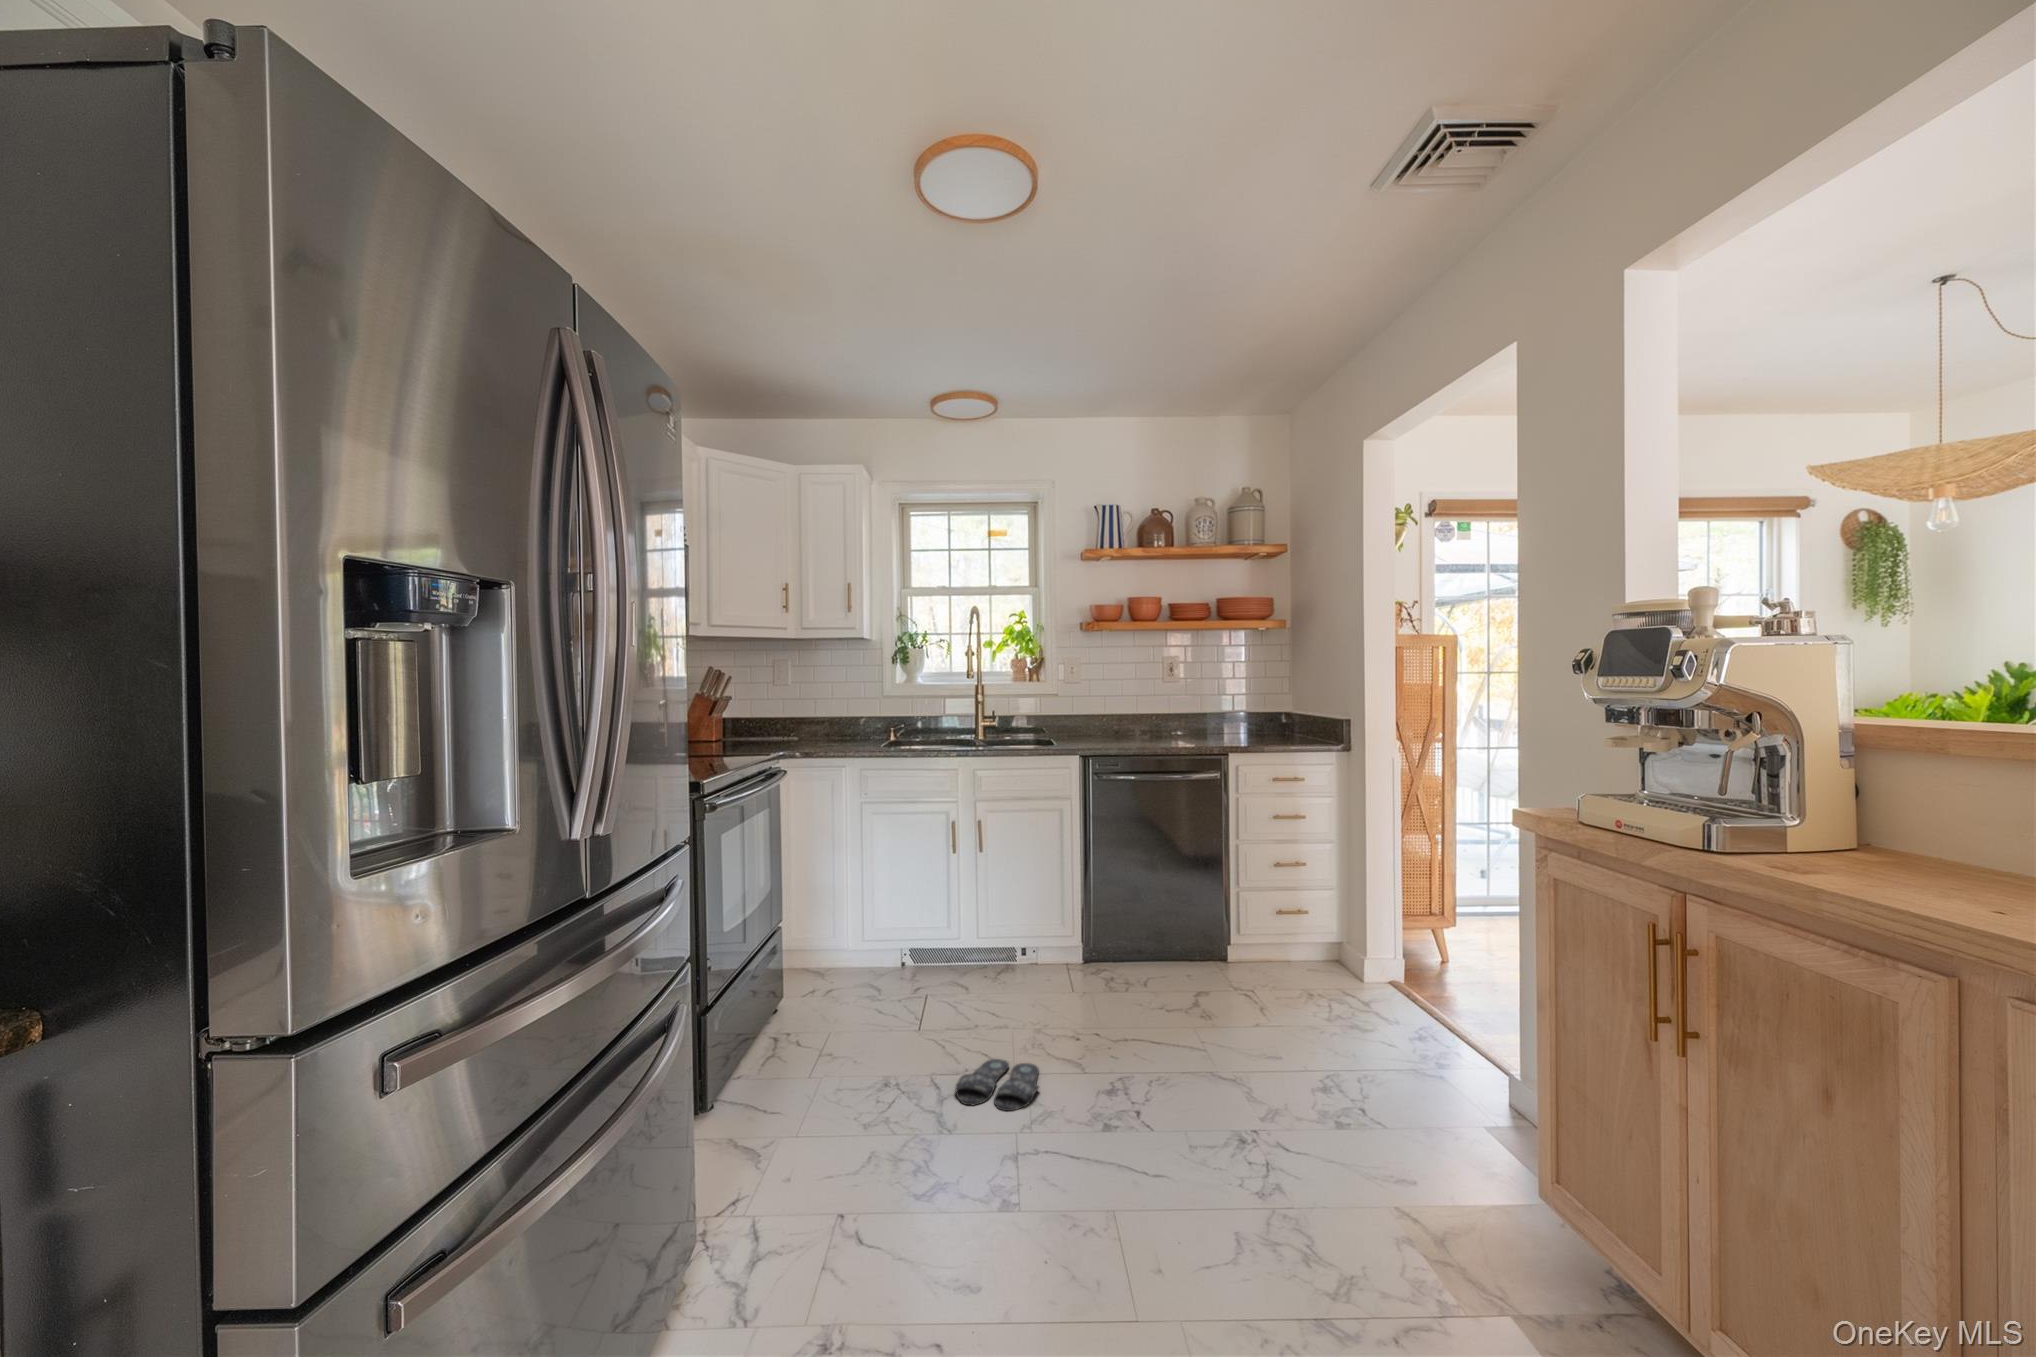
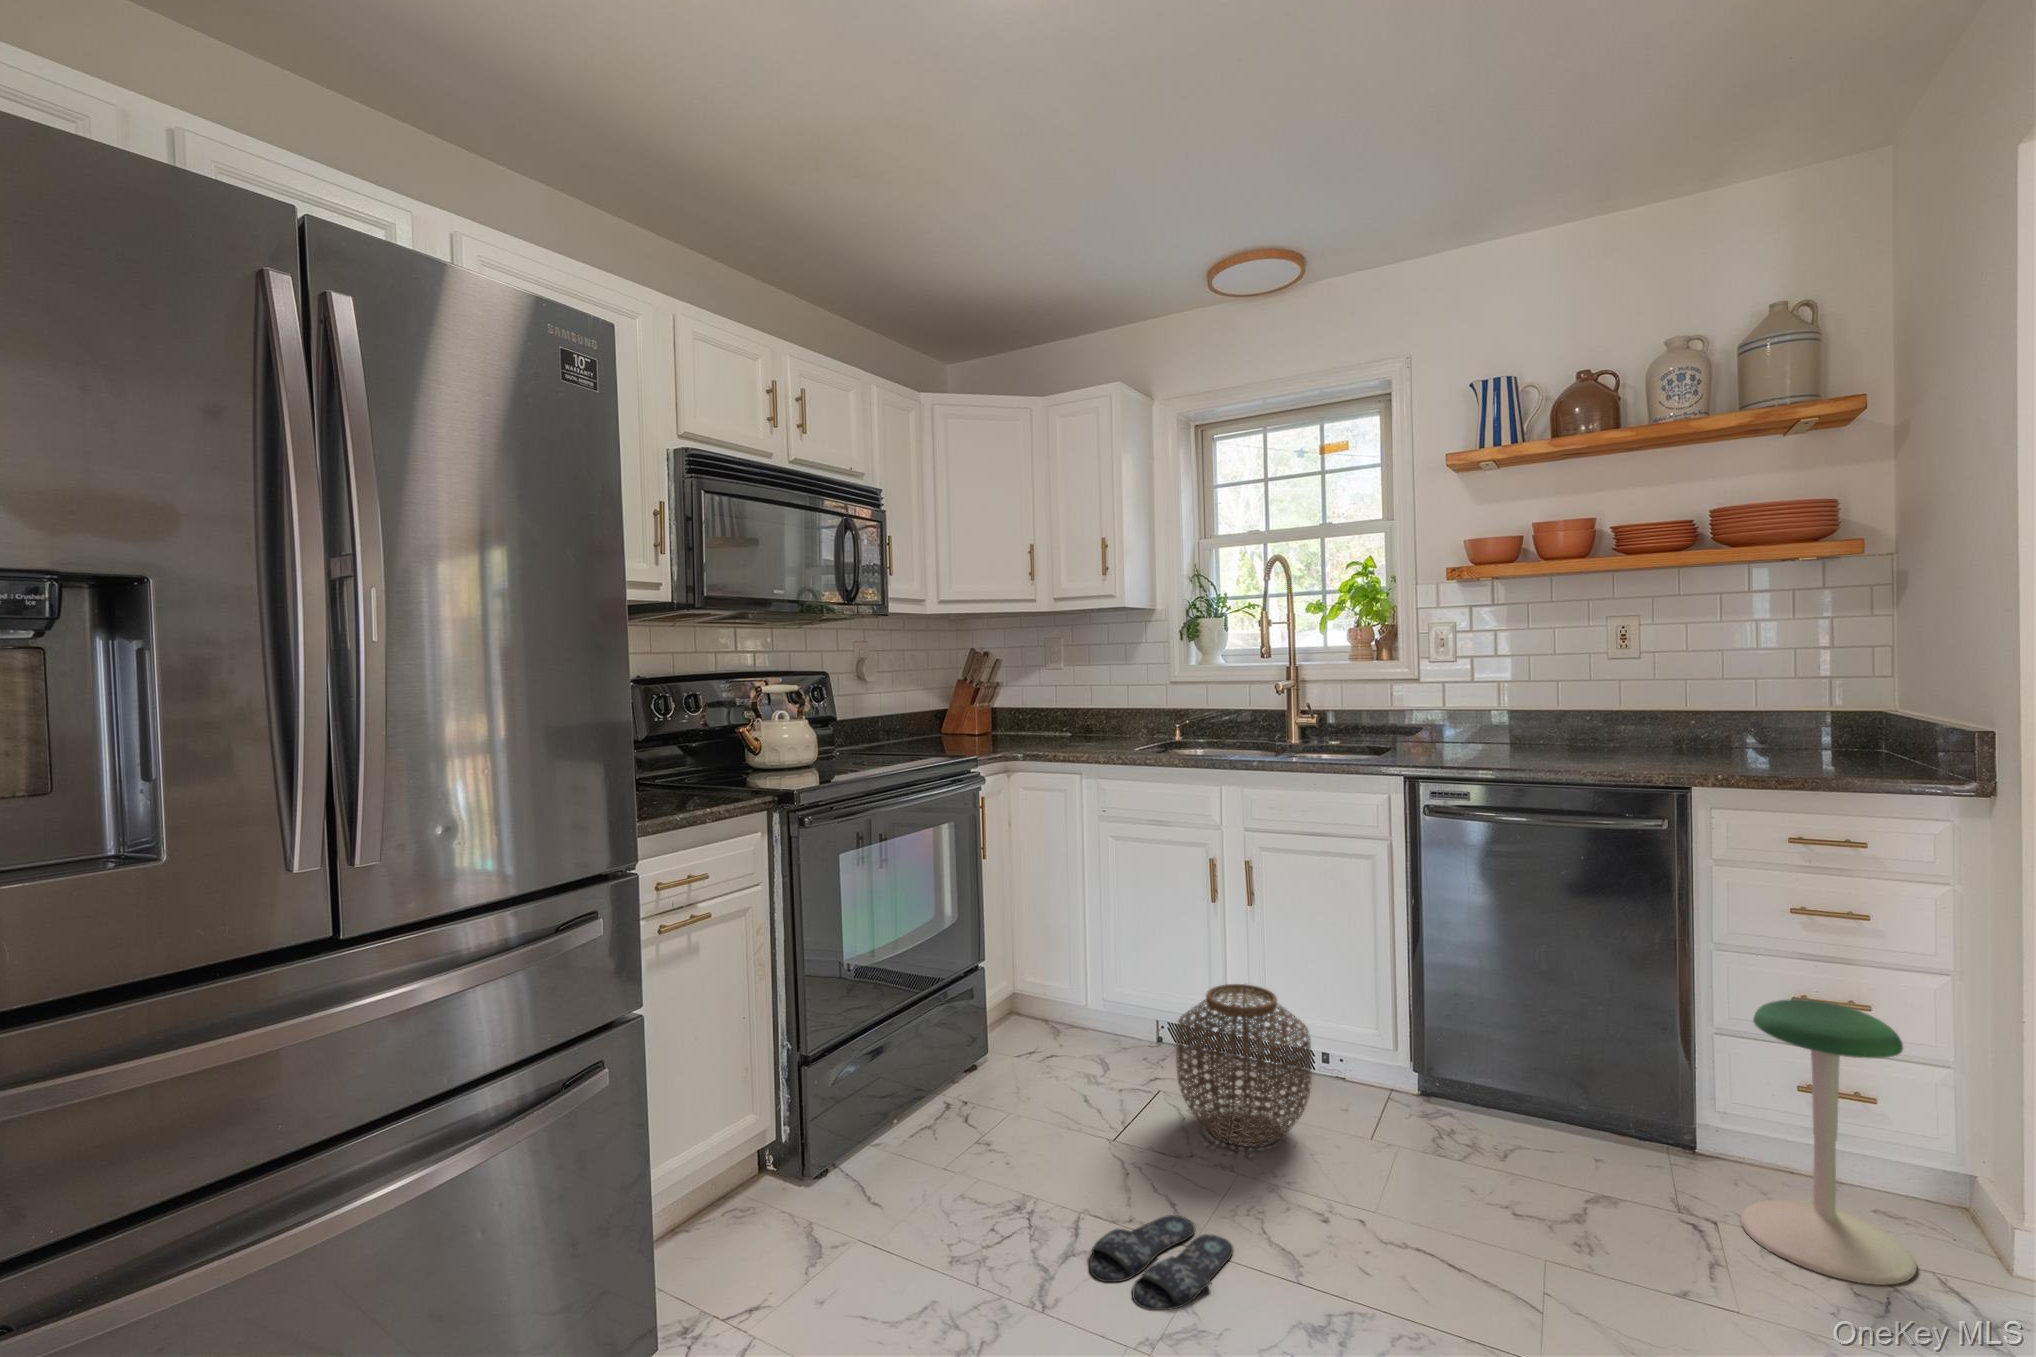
stool: none [1262,866,1336,1005] -> present [1741,999,1917,1285]
woven basket: none [952,905,1042,1014] -> present [1176,984,1311,1146]

